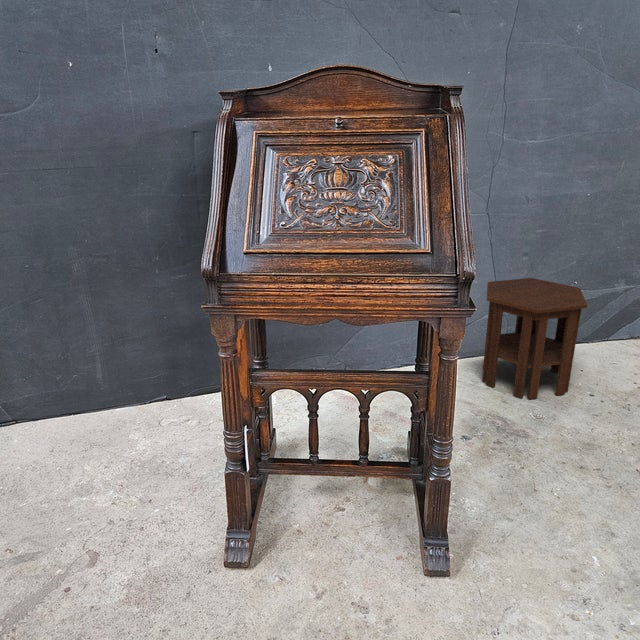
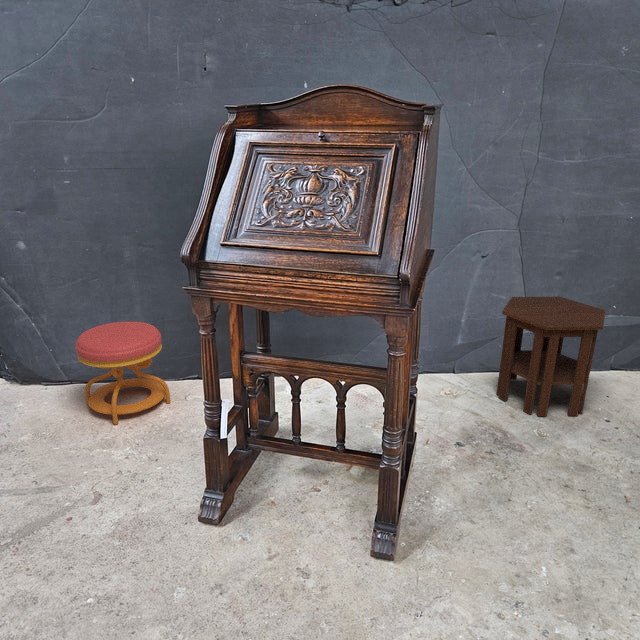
stool: none [28,344,144,466] -> present [75,321,171,424]

